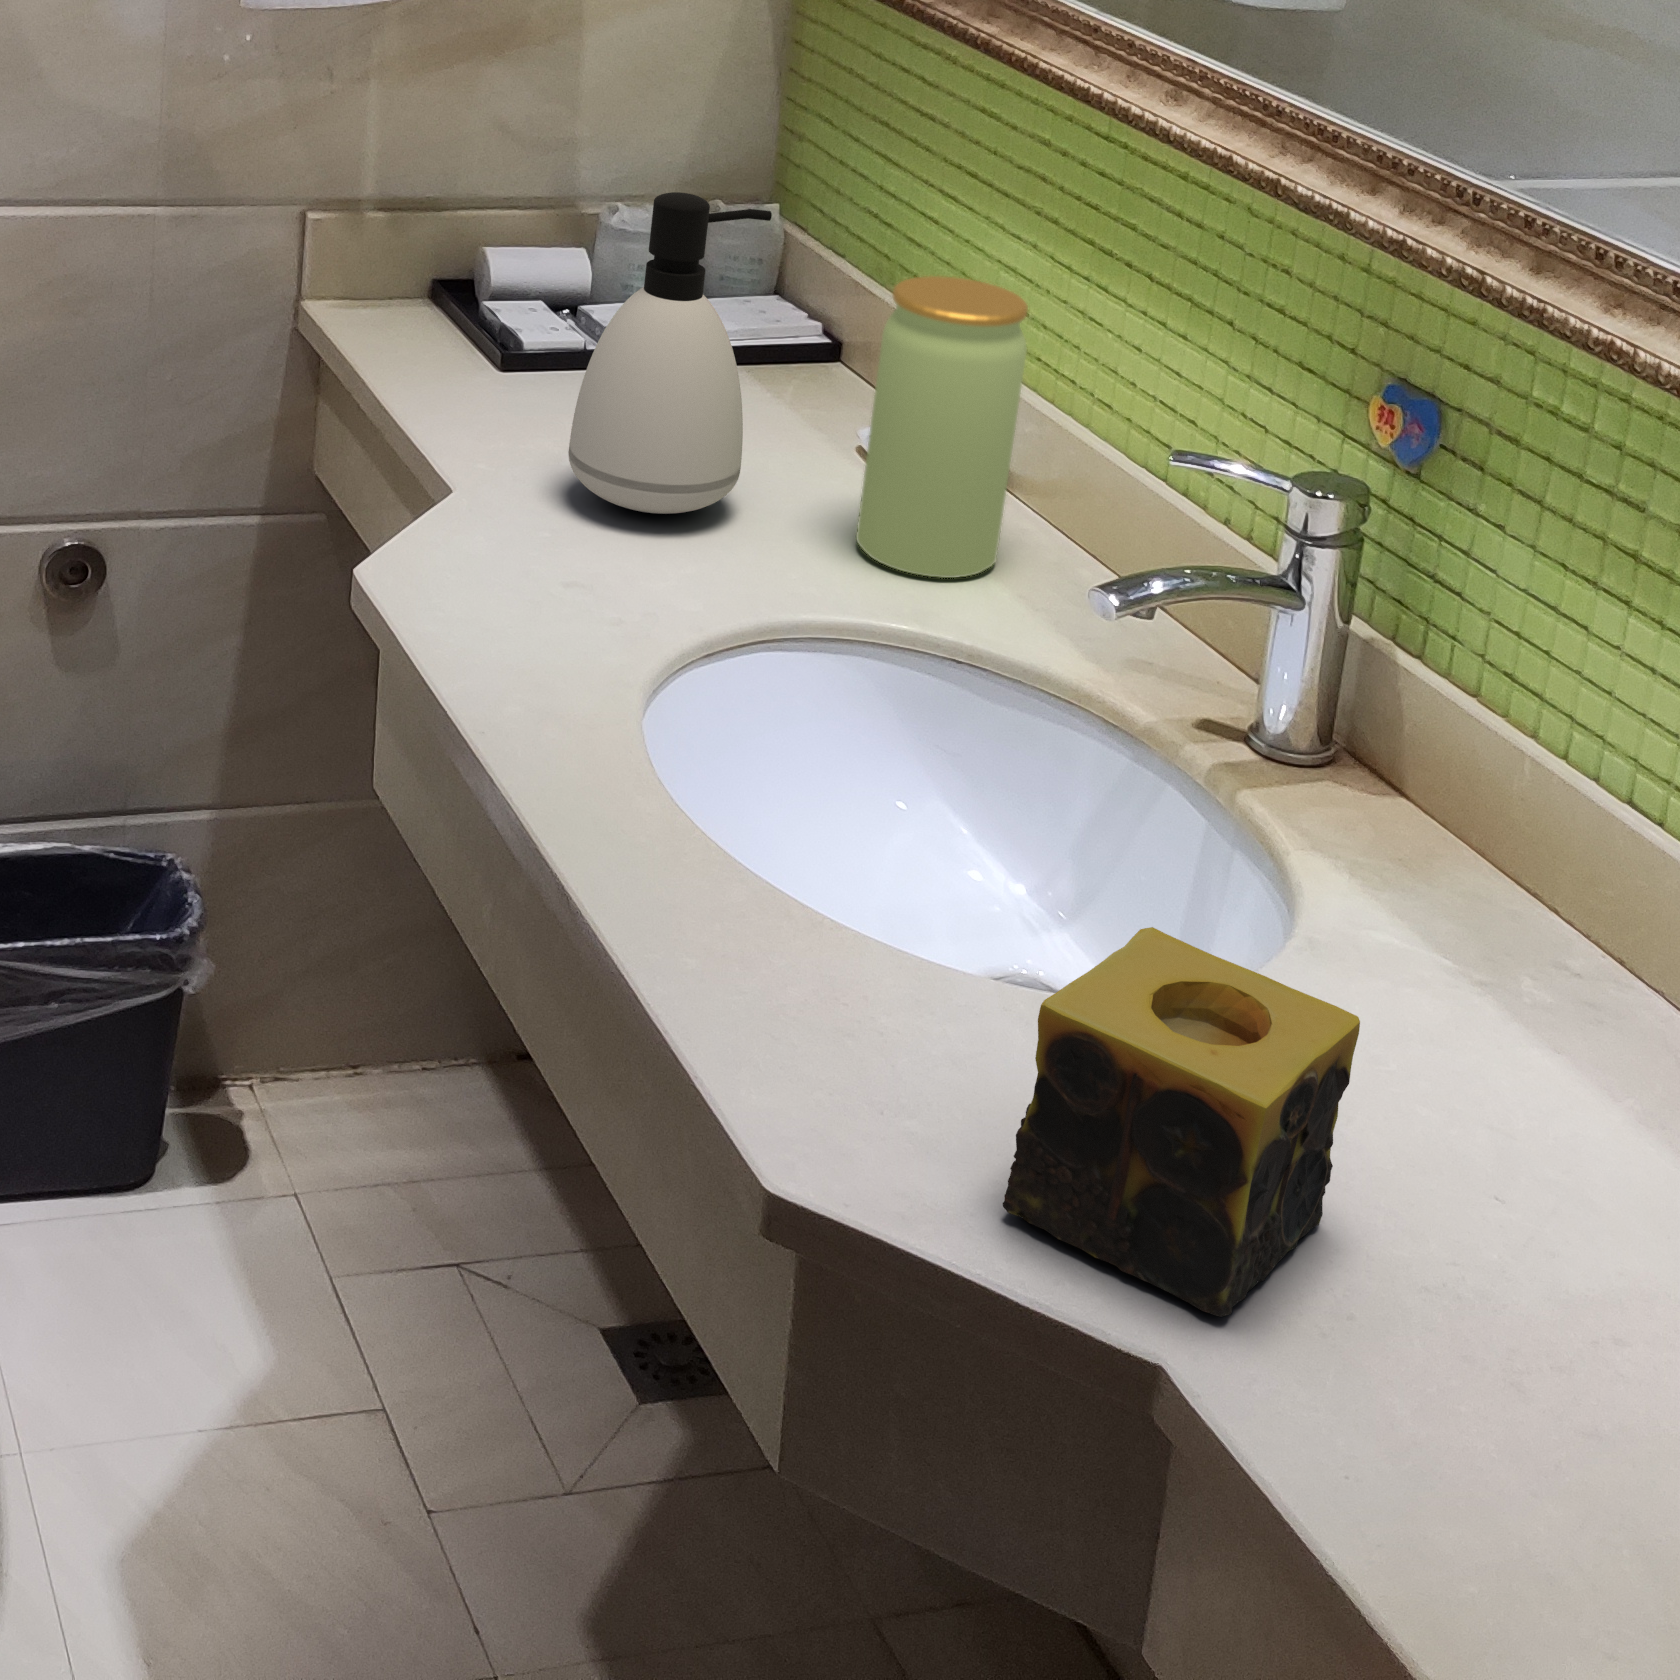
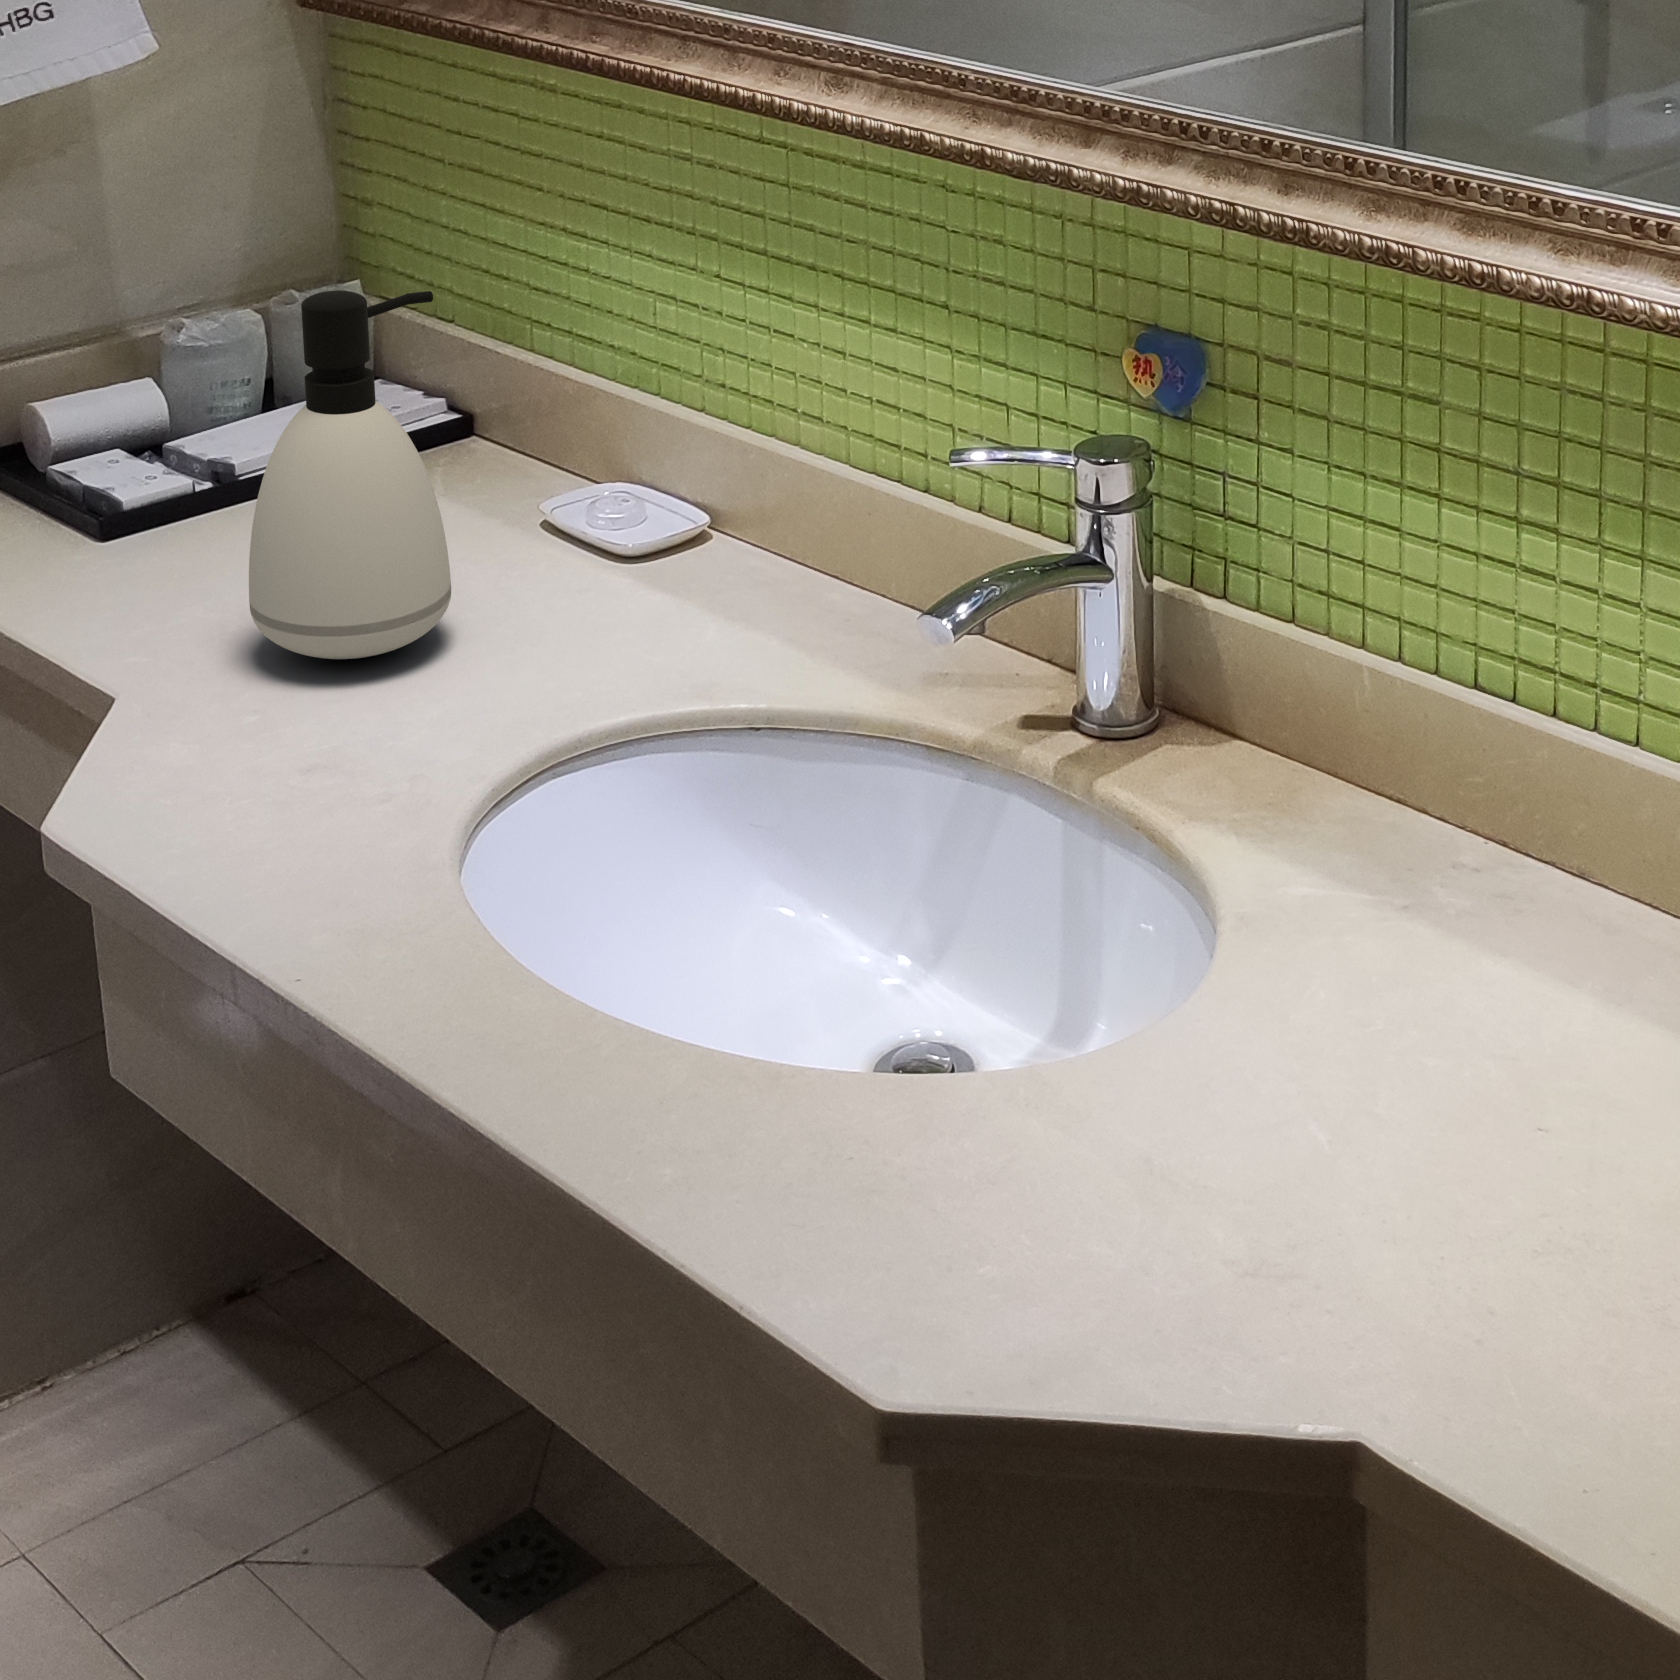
jar: present [856,276,1028,578] -> none [586,319,747,648]
candle: present [1003,927,1360,1317] -> none [1126,949,1415,1325]

